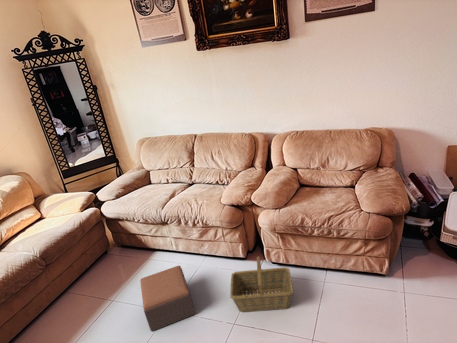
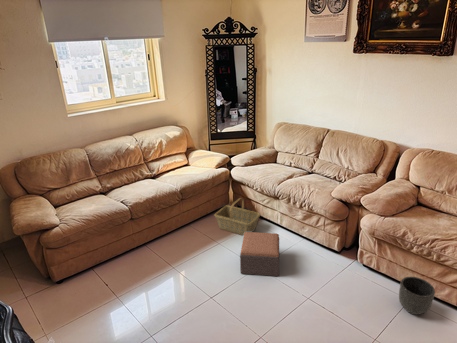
basket: present [230,257,293,312] -> present [215,198,260,235]
planter: none [315,258,347,296] -> present [399,277,435,315]

